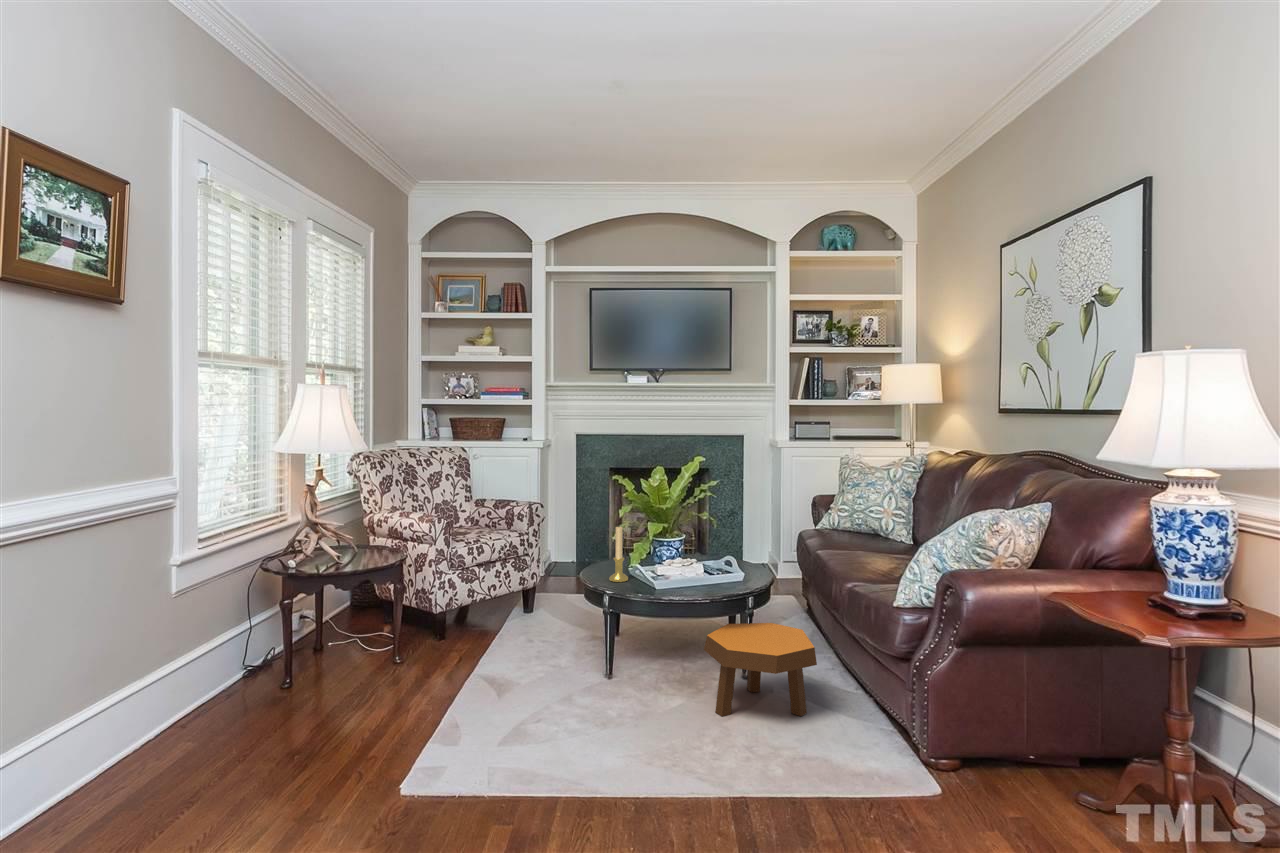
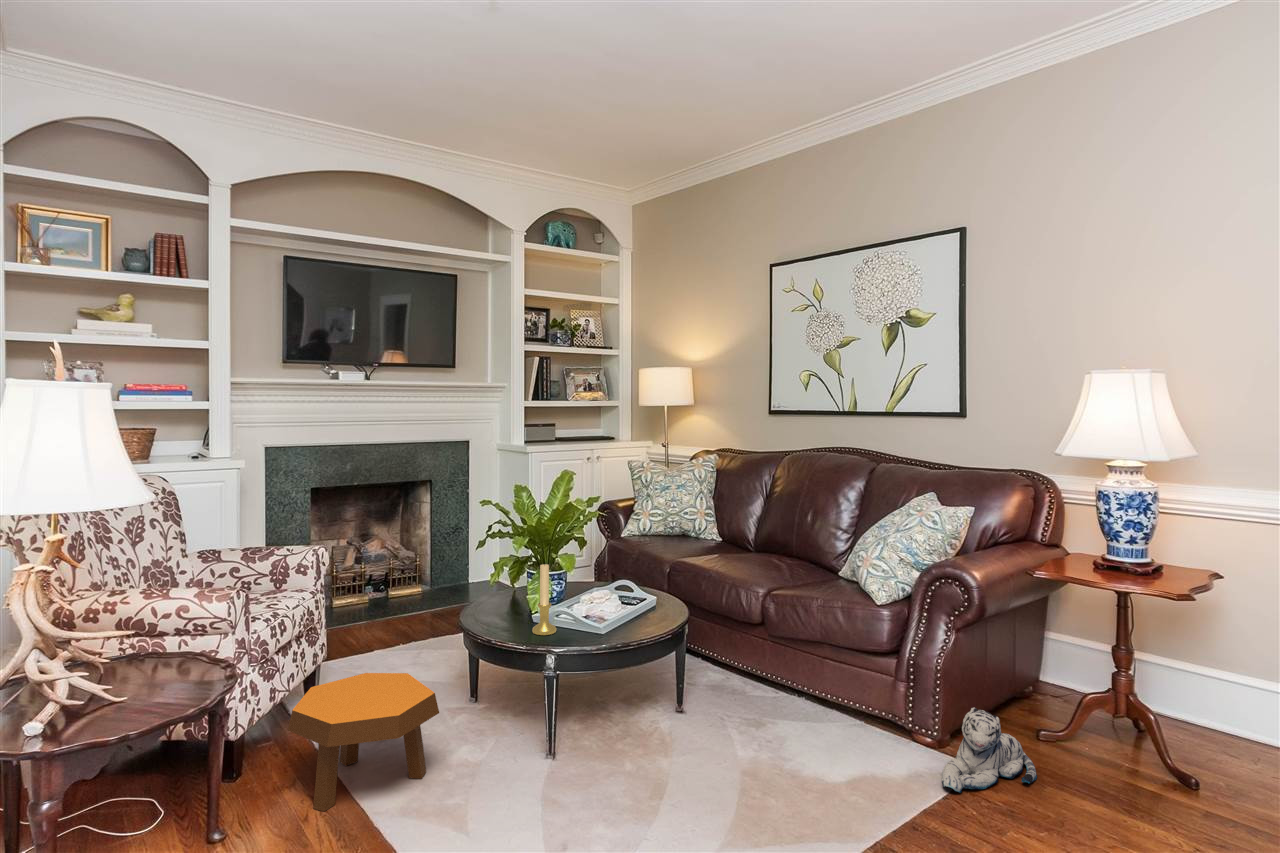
footstool: present [704,623,817,716] -> present [288,673,439,811]
plush toy: none [858,720,1005,818] -> present [942,708,1037,792]

